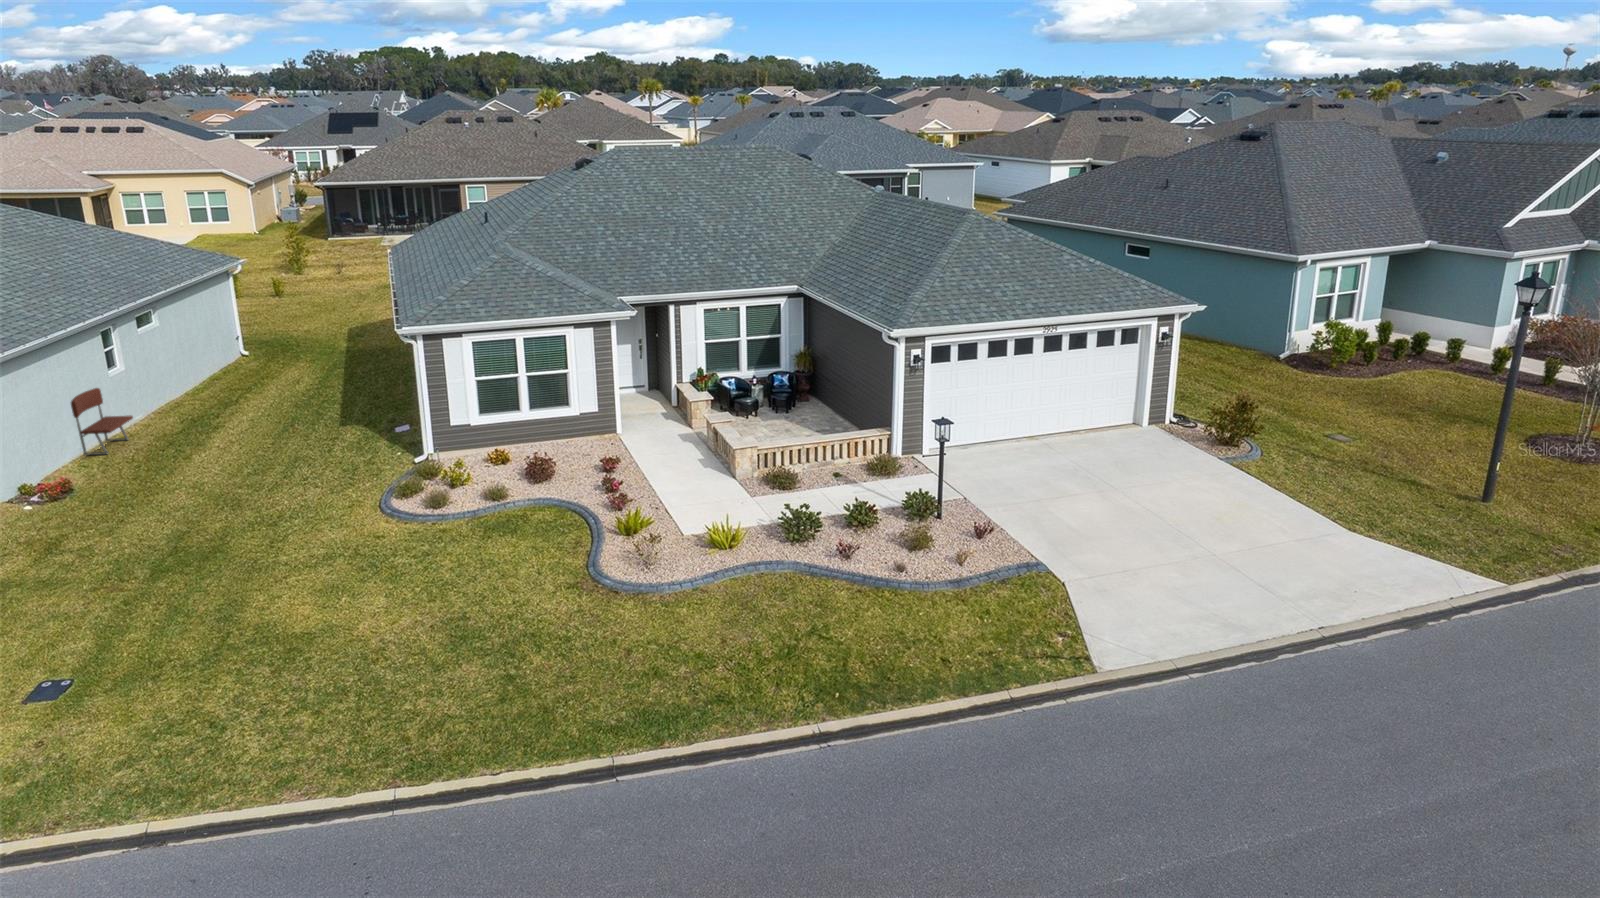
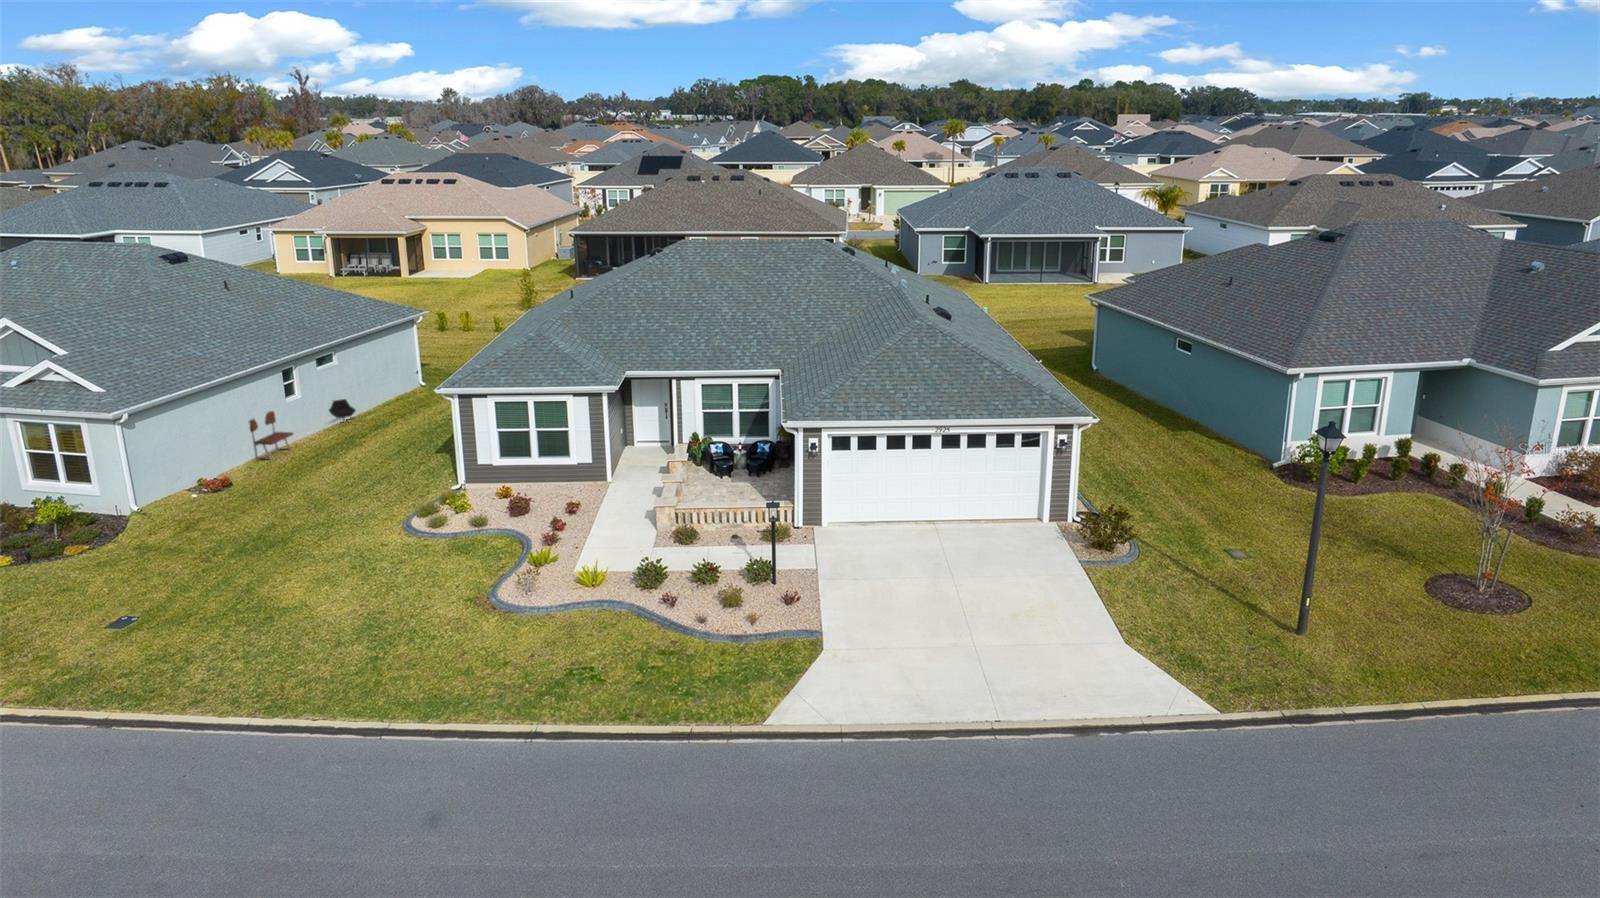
lounge chair: none [156,371,199,405] -> present [329,399,356,422]

